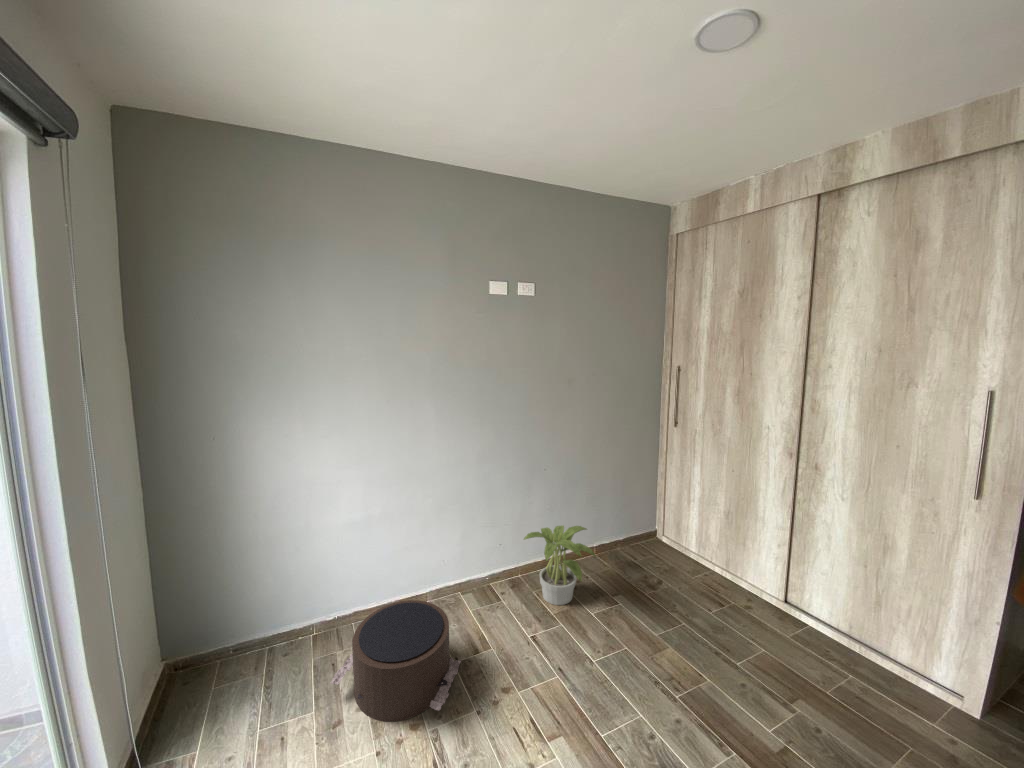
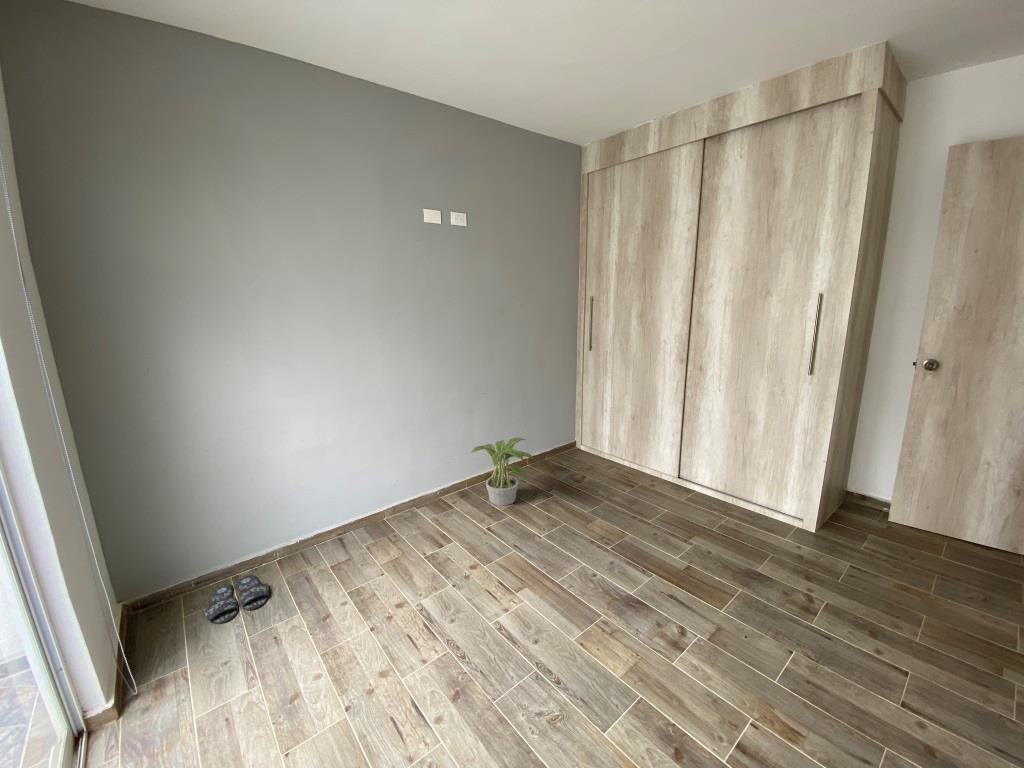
pouf: present [330,600,461,722] -> none [311,512,431,608]
slippers: none [232,647,297,705] -> present [204,575,269,624]

